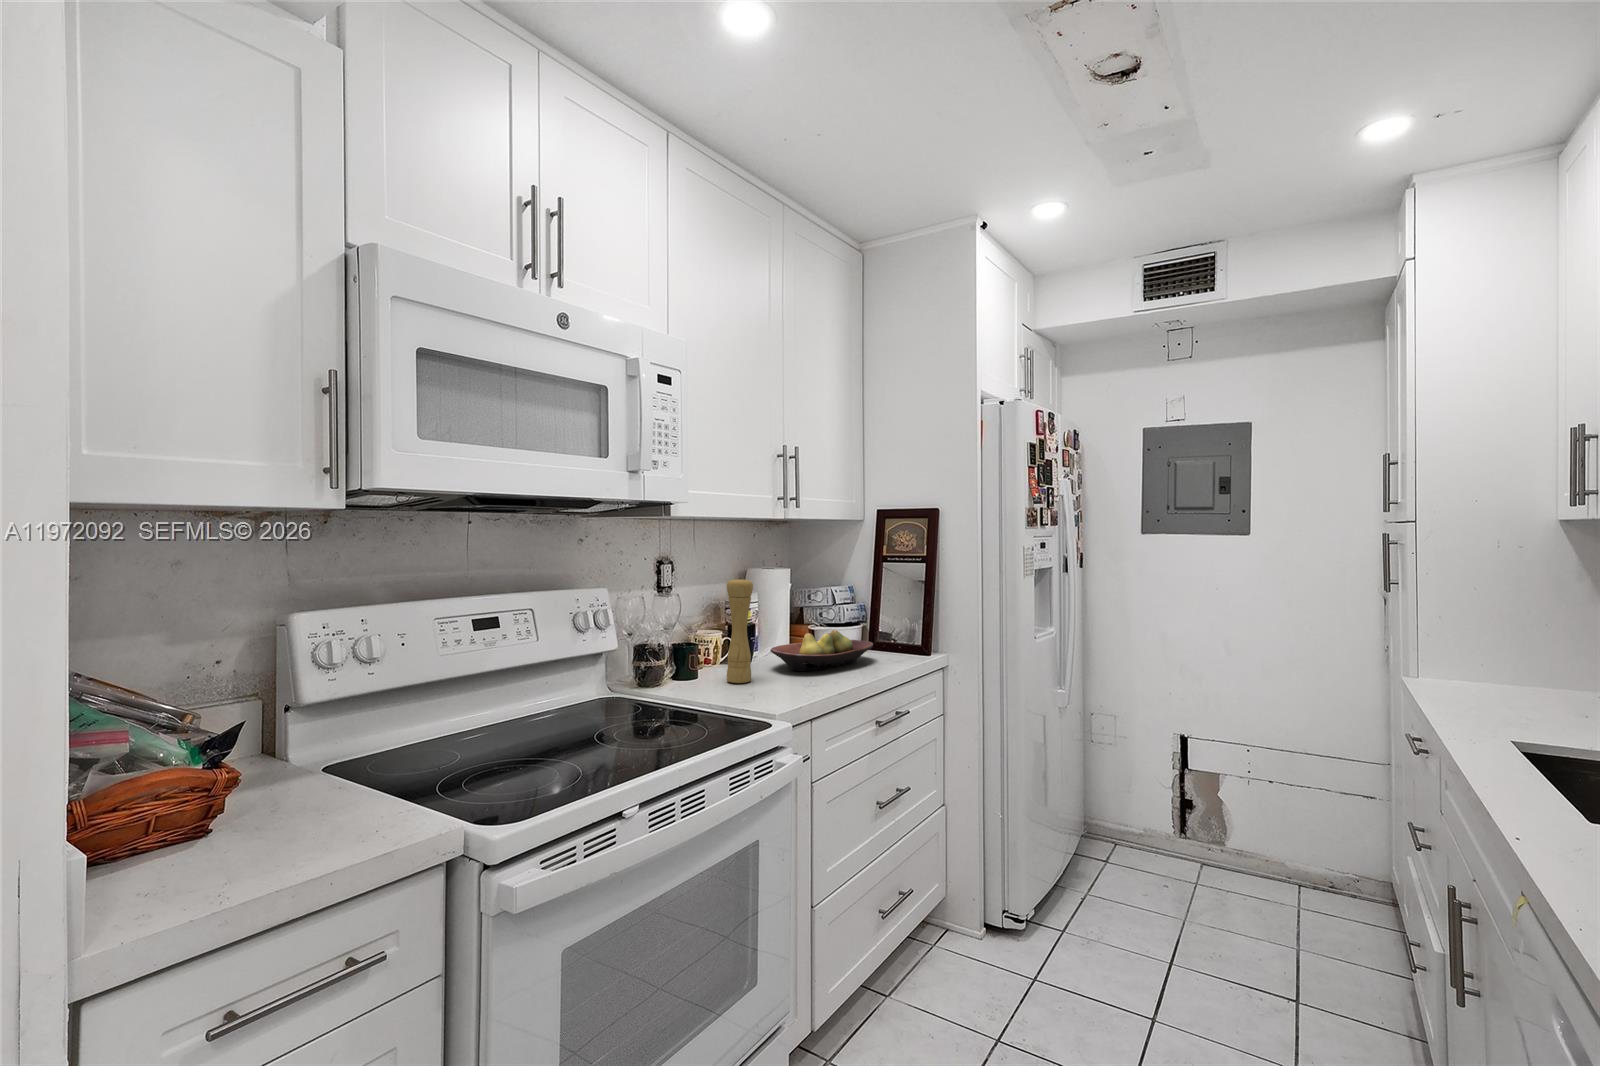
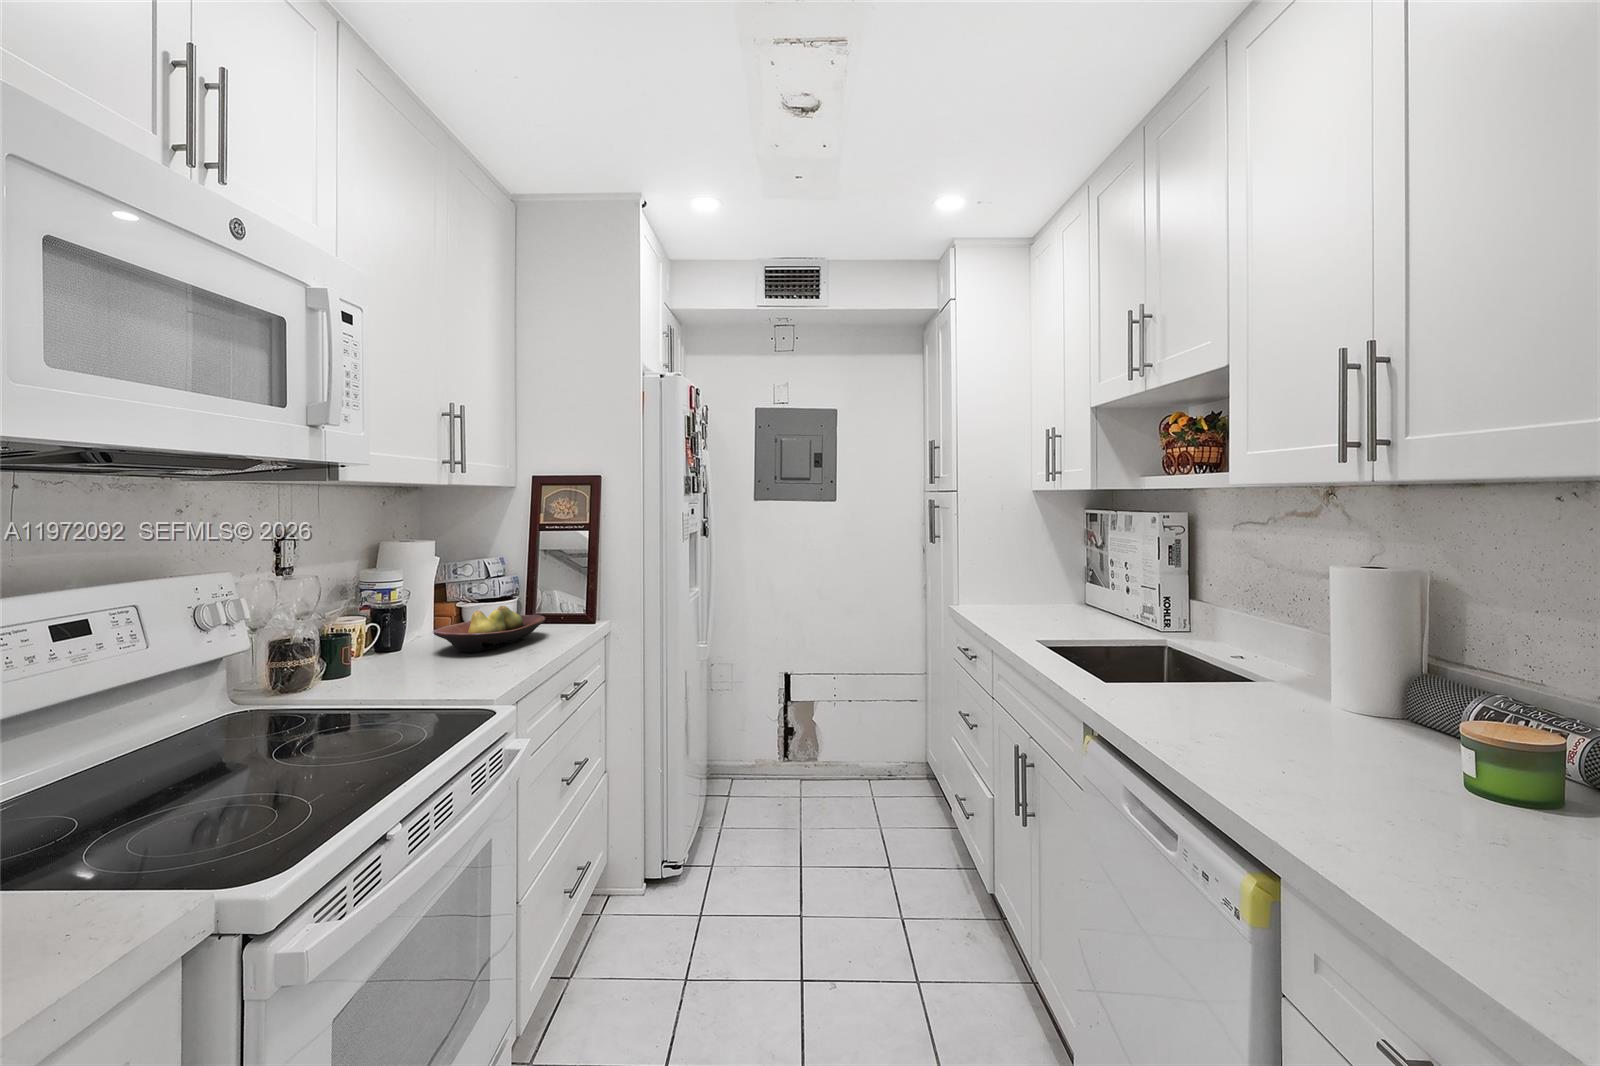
pepper mill: present [727,578,753,683] -> none [391,552,426,672]

